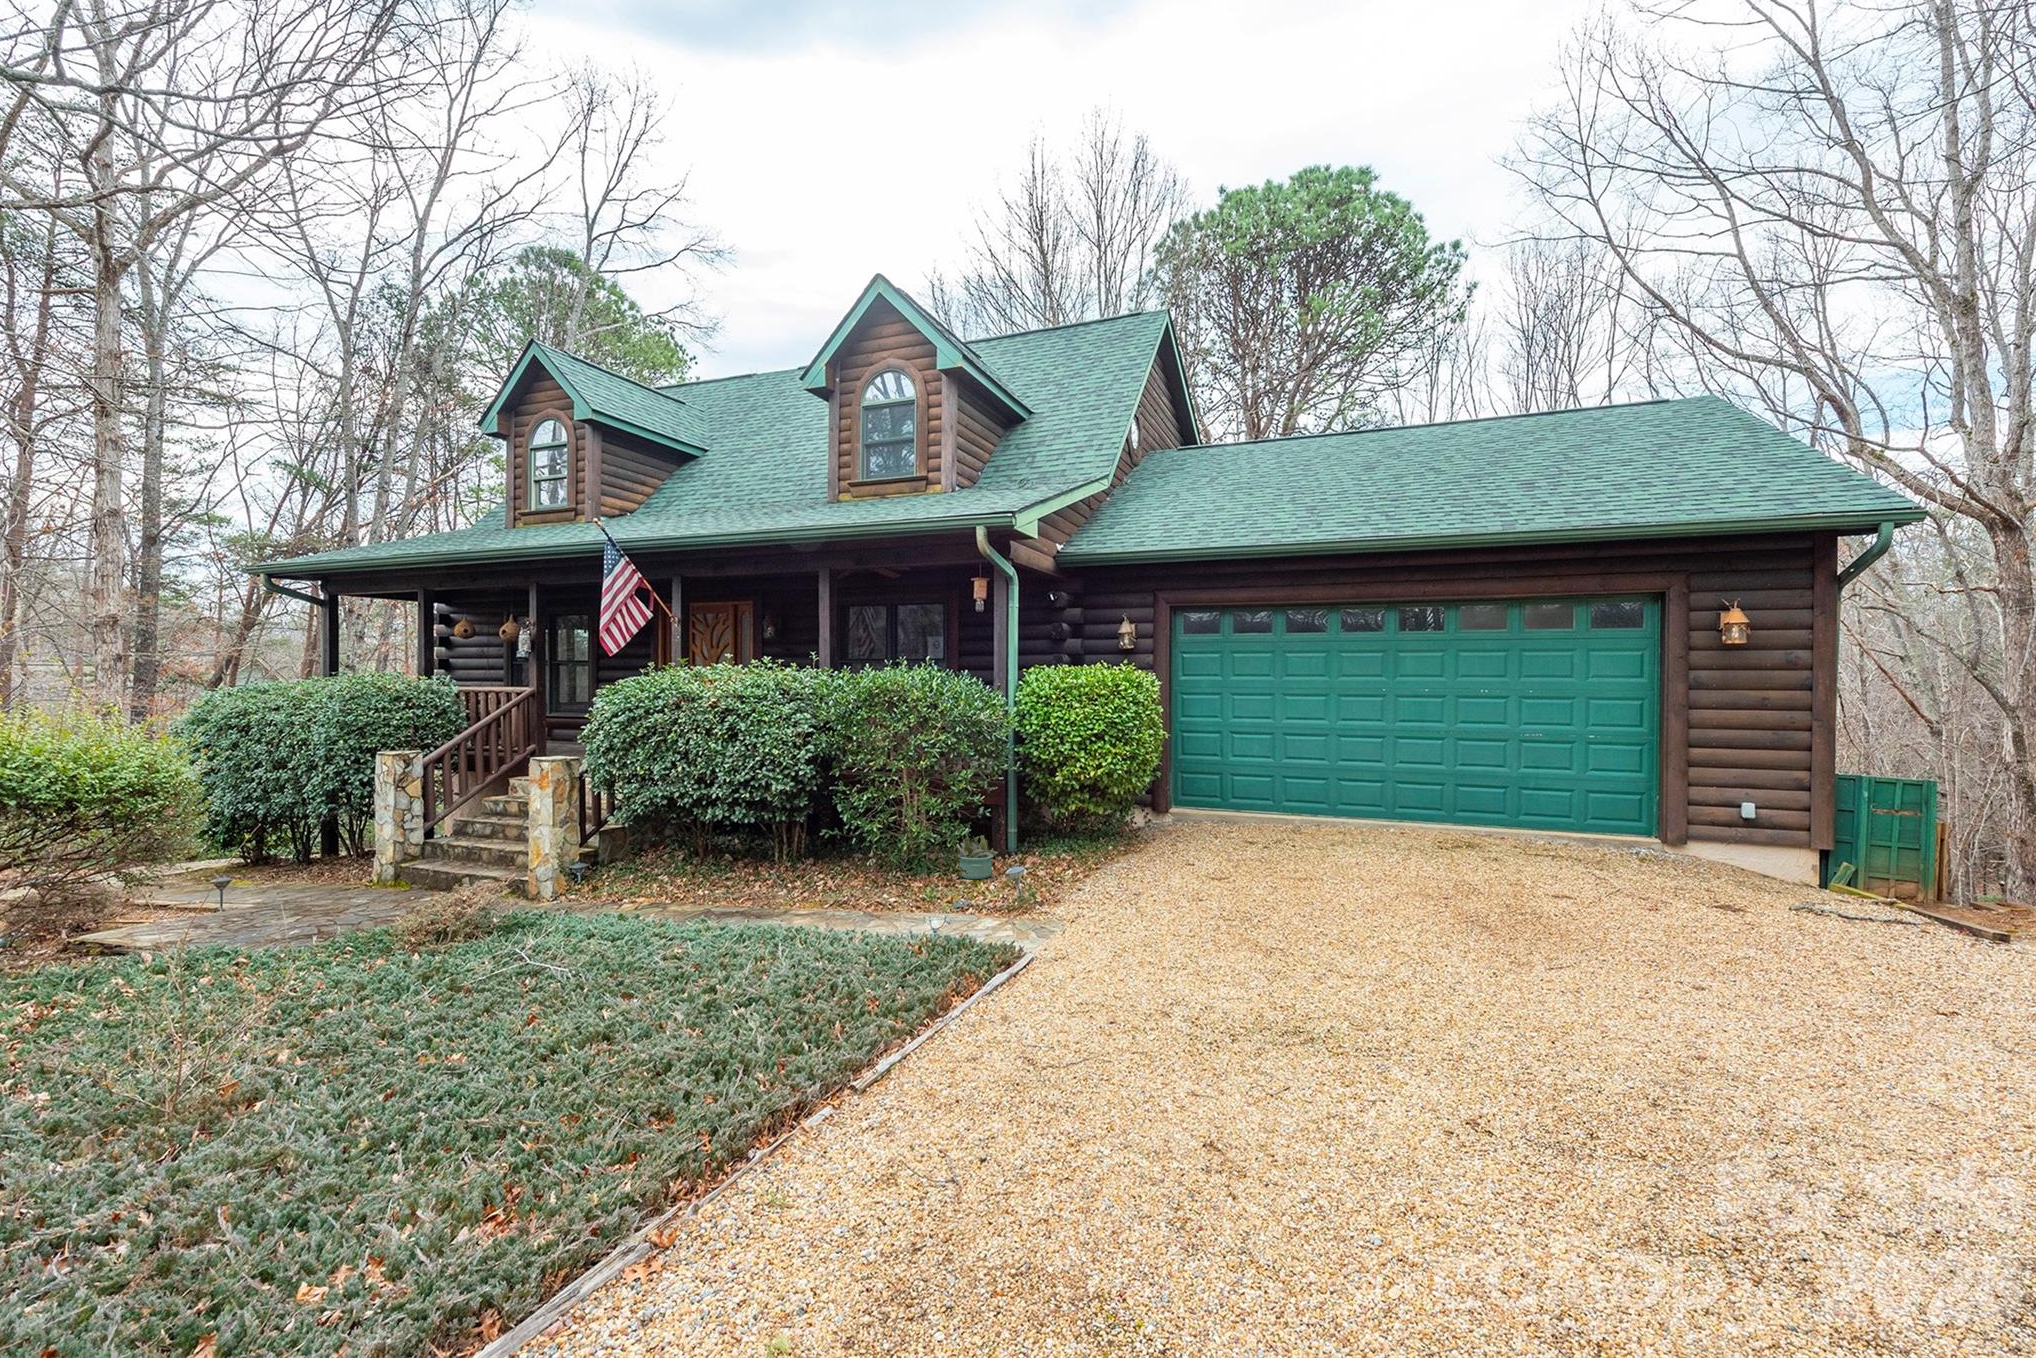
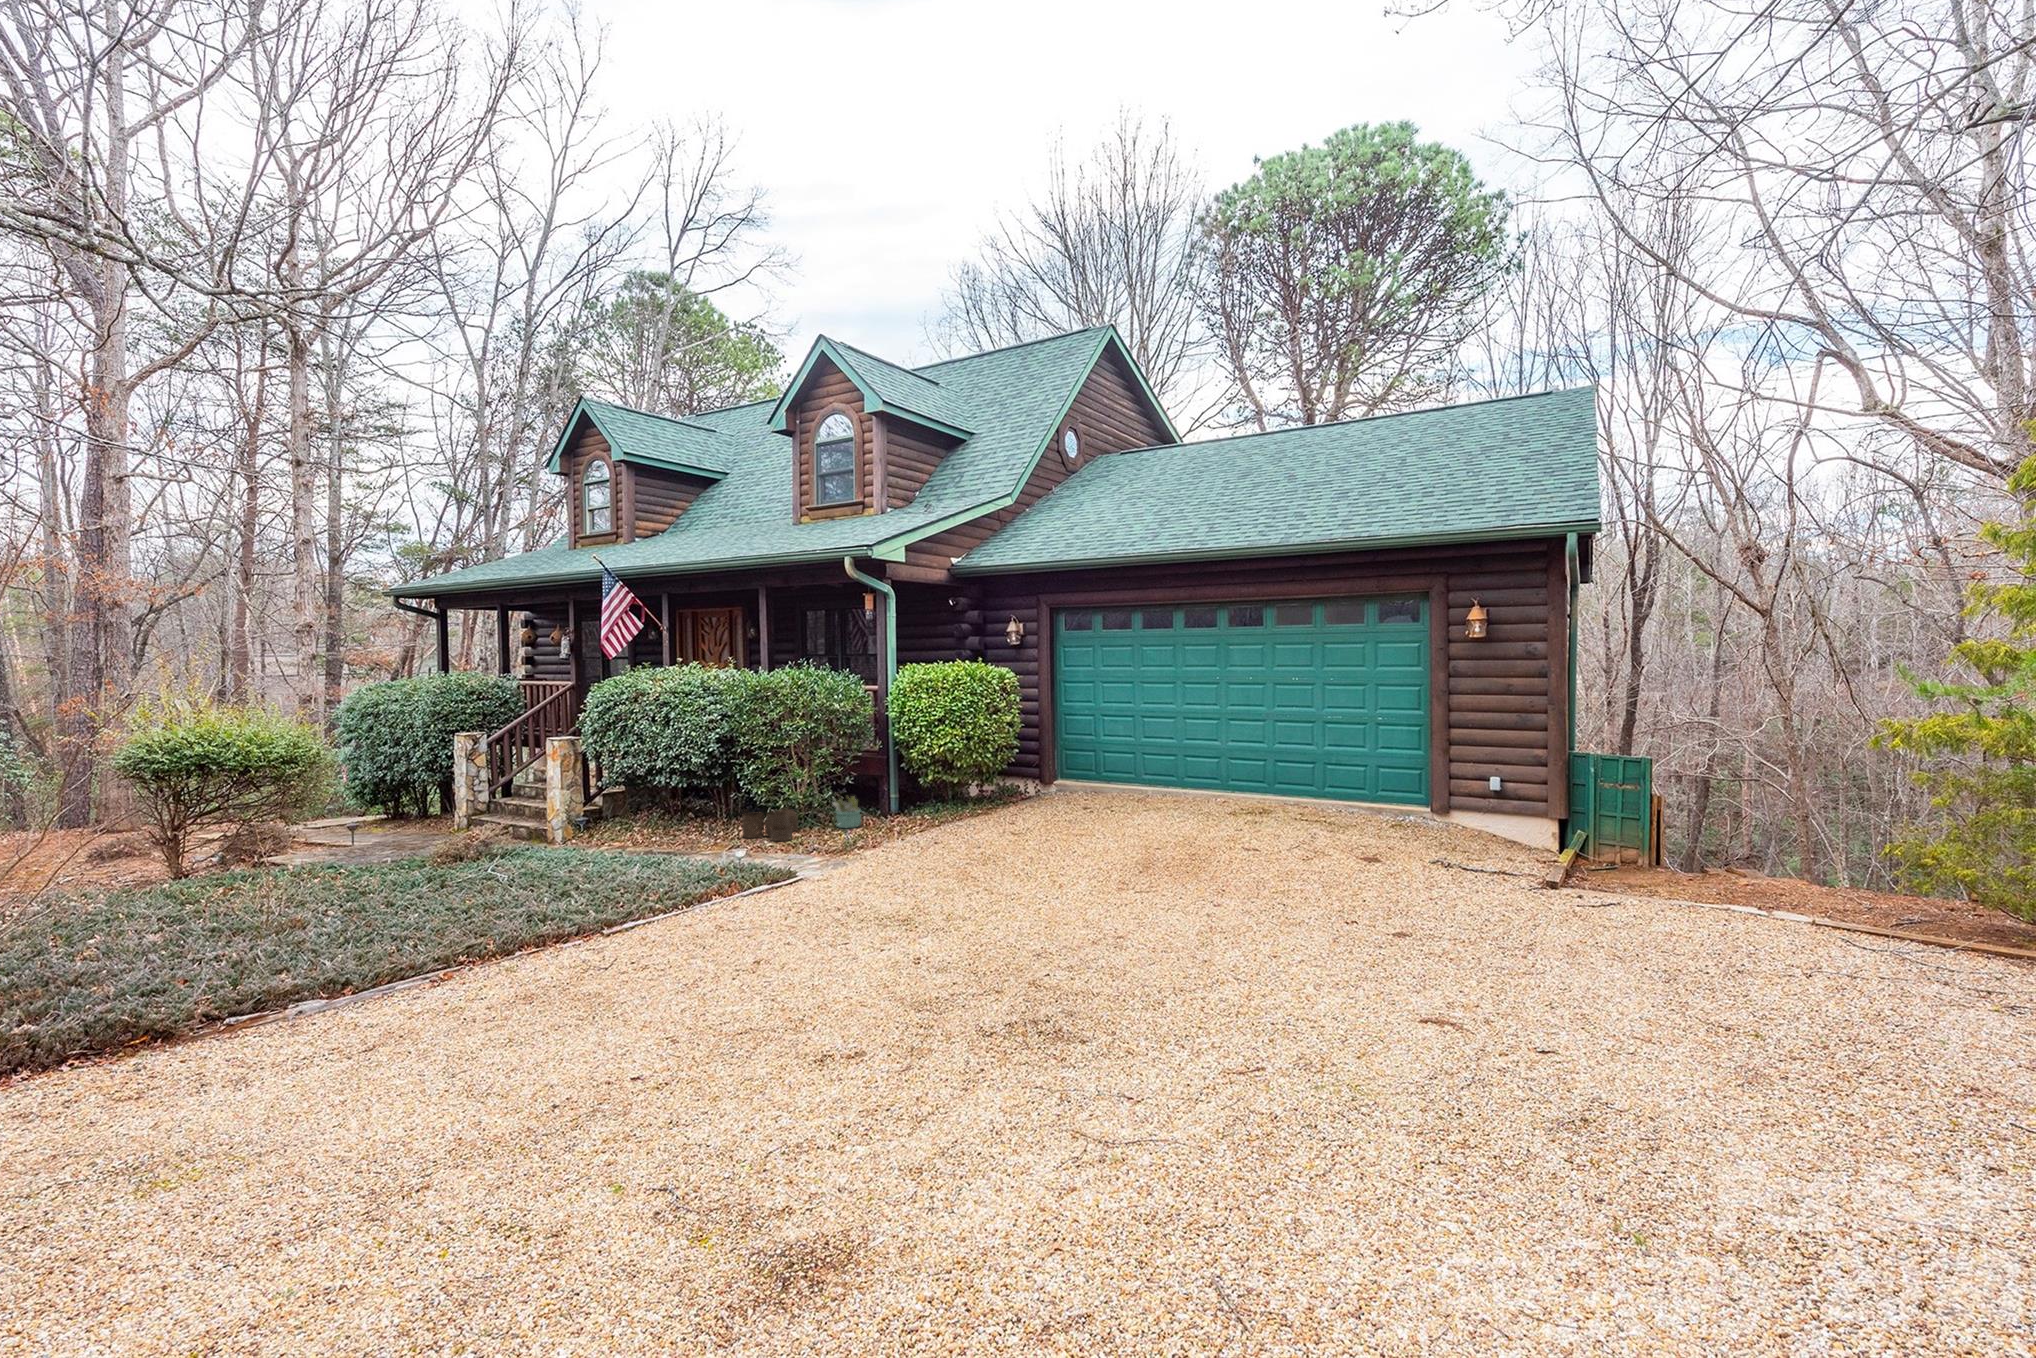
woven basket: none [852,851,929,904] -> present [742,809,798,841]

